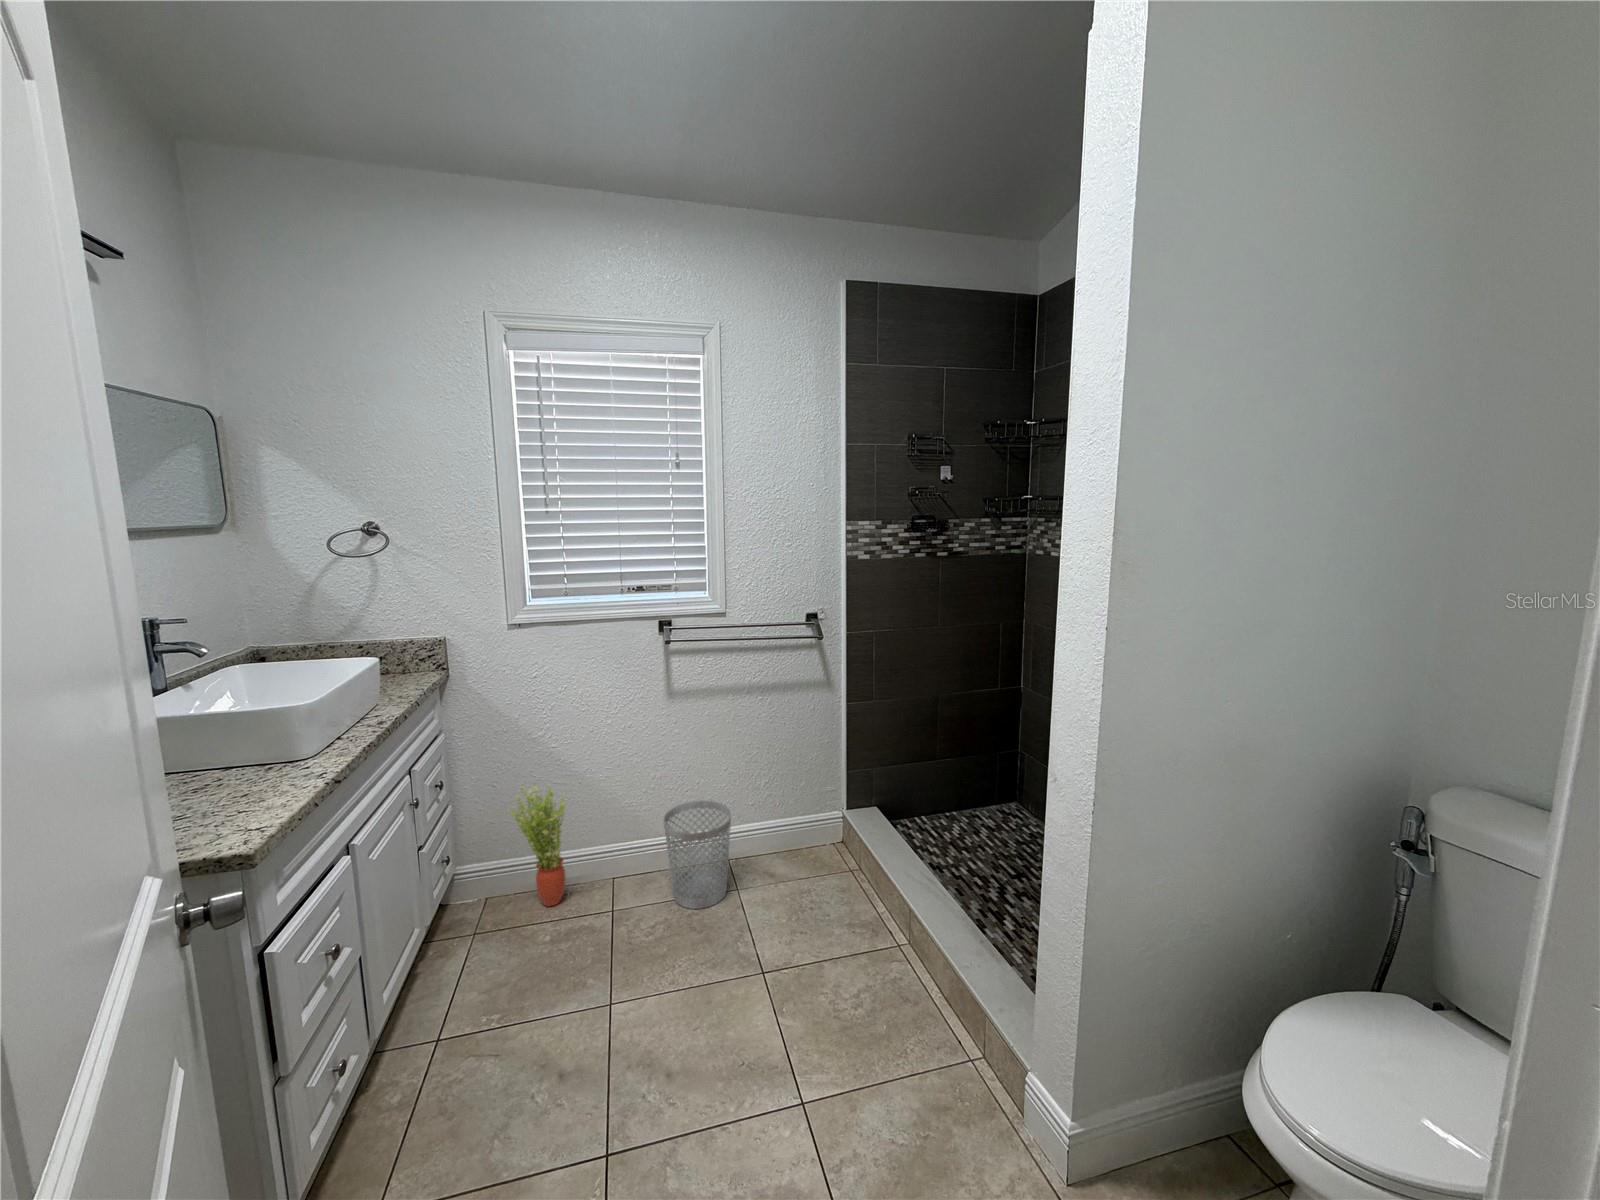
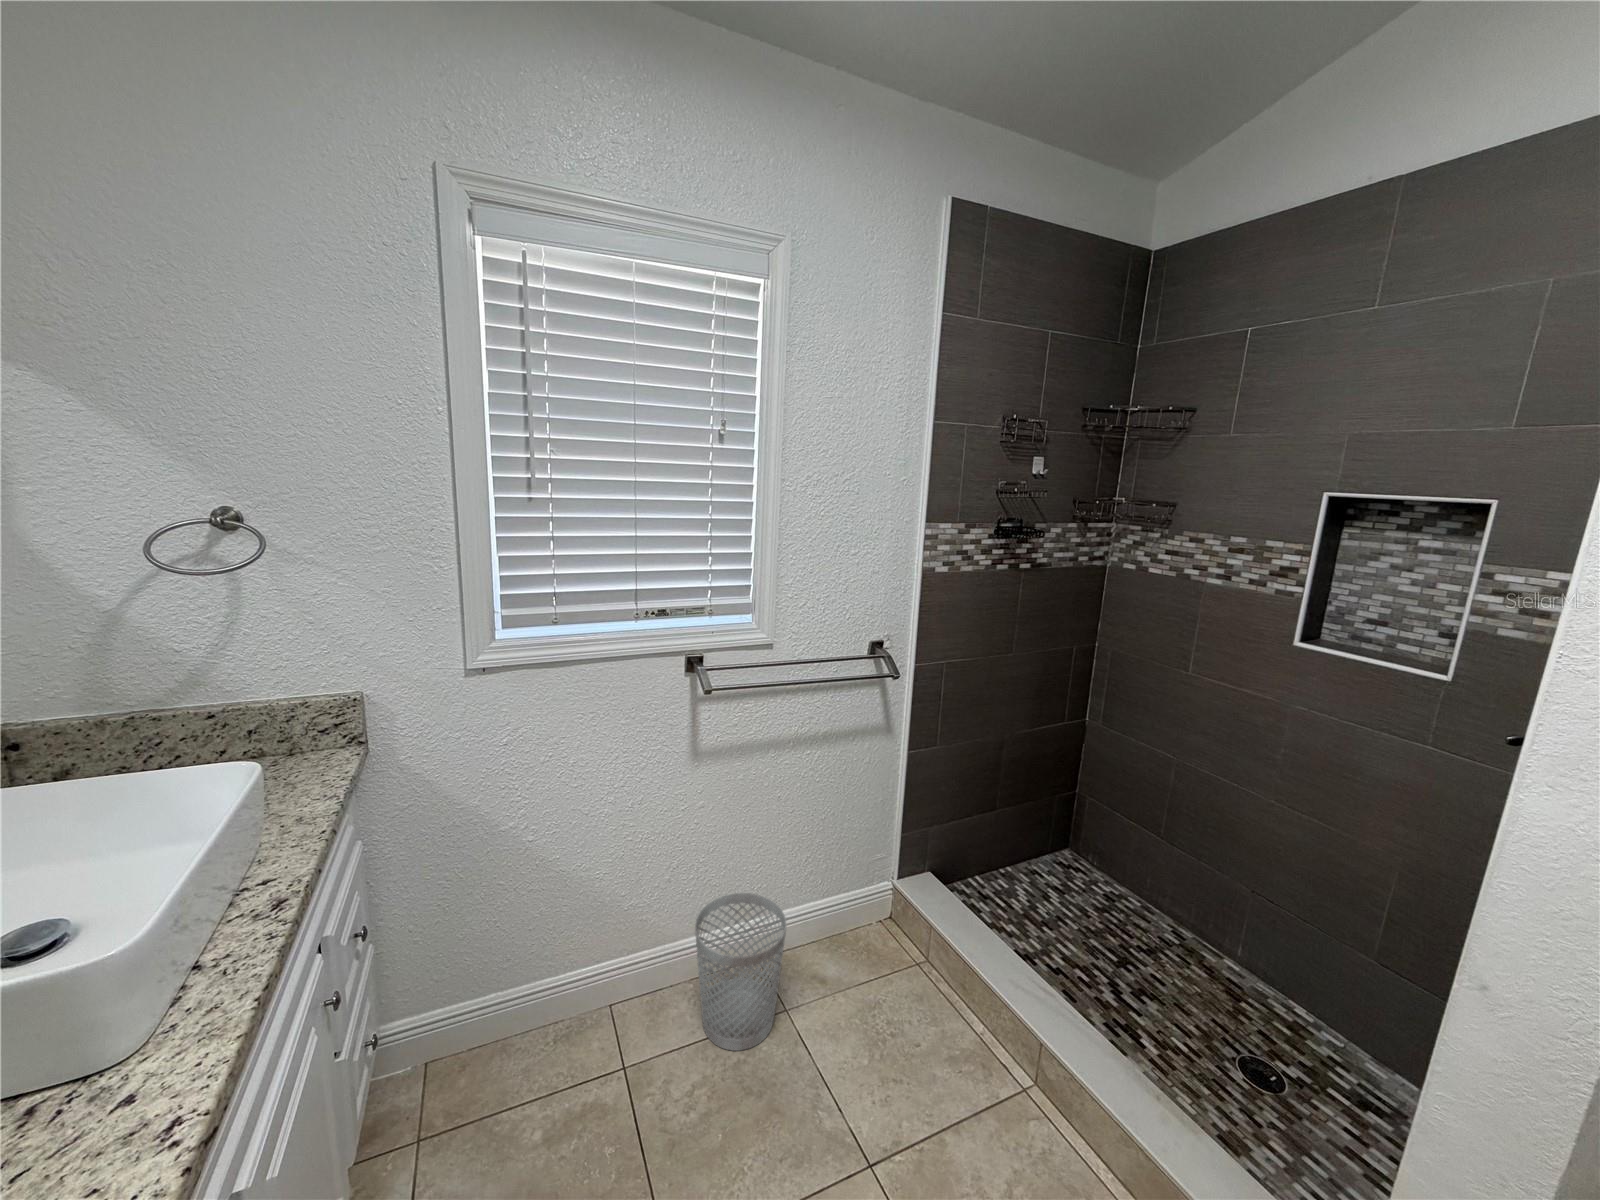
potted plant: present [511,785,566,906] -> none [468,898,560,1069]

